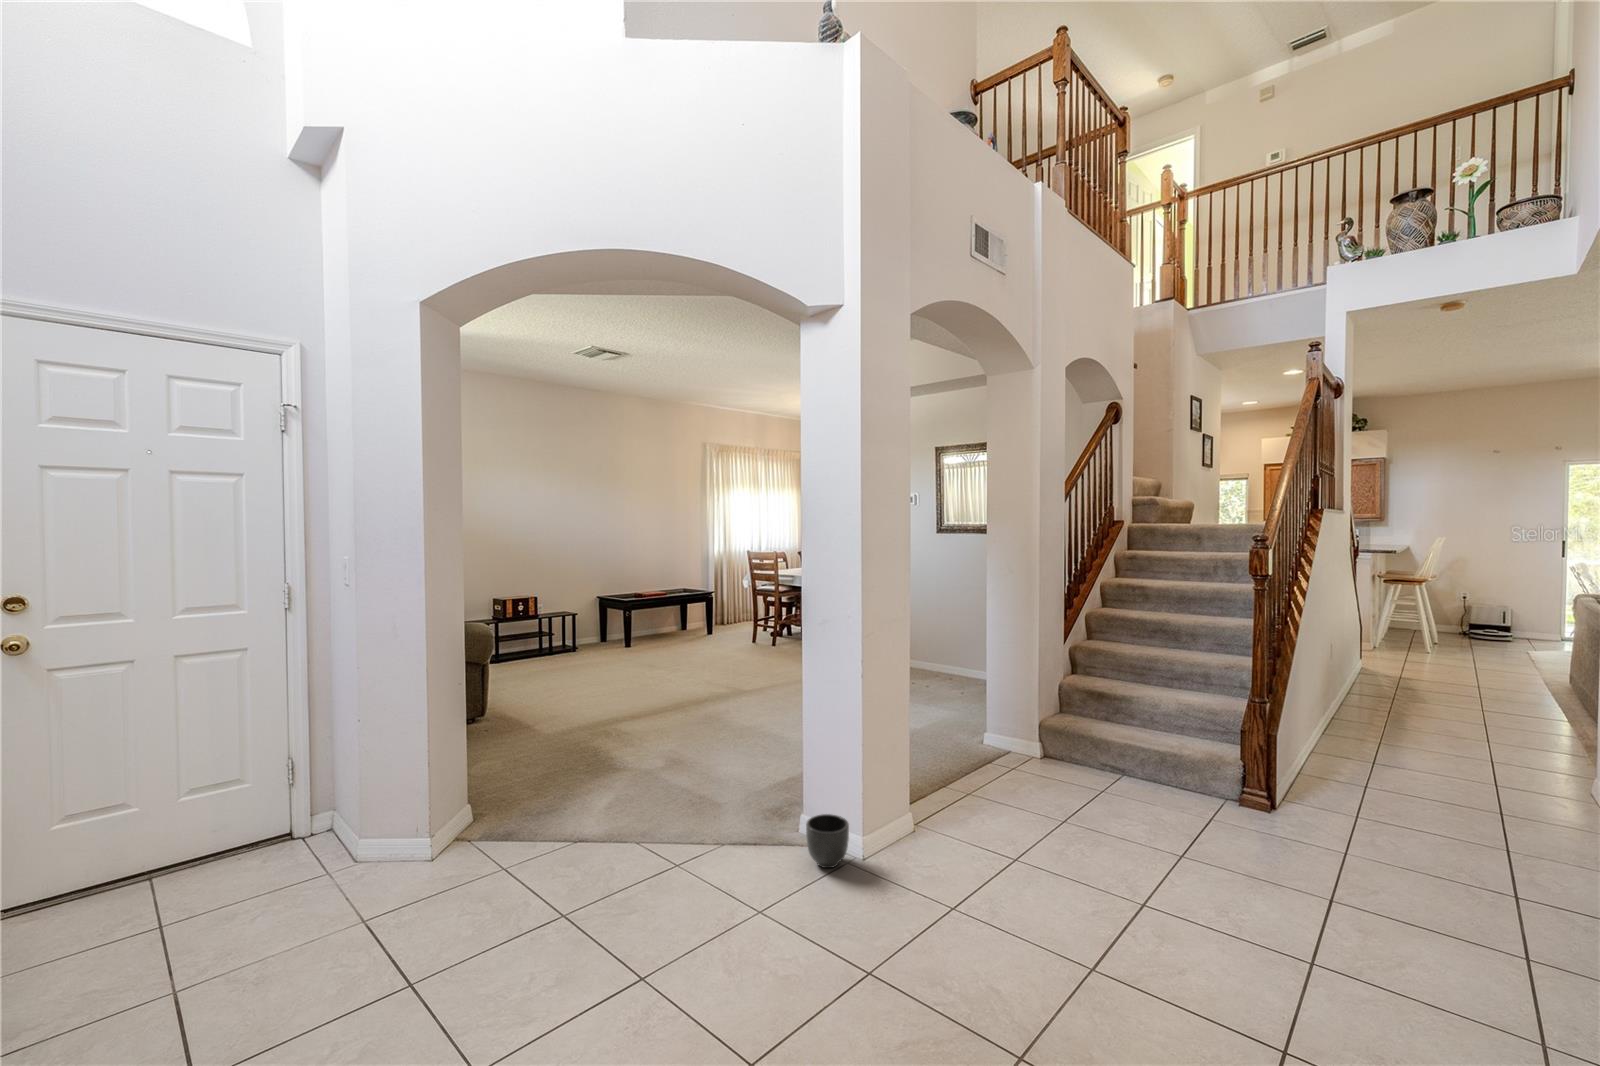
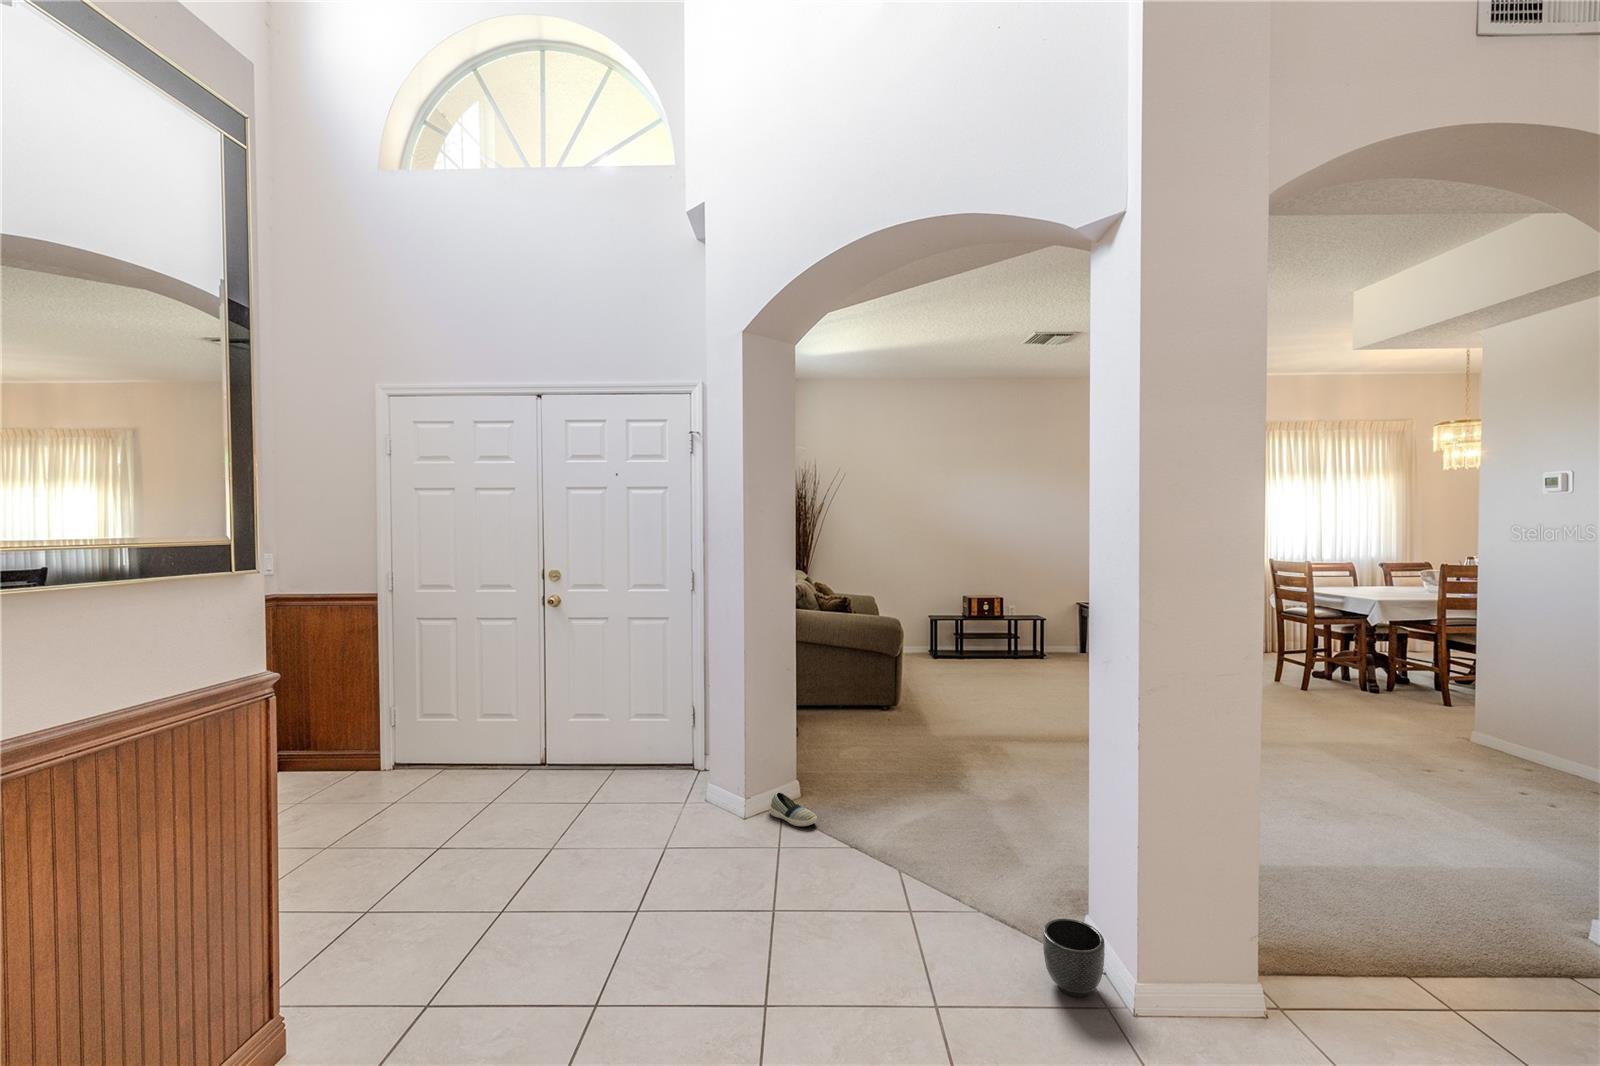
shoe: none [454,820,522,847] -> present [770,793,817,827]

